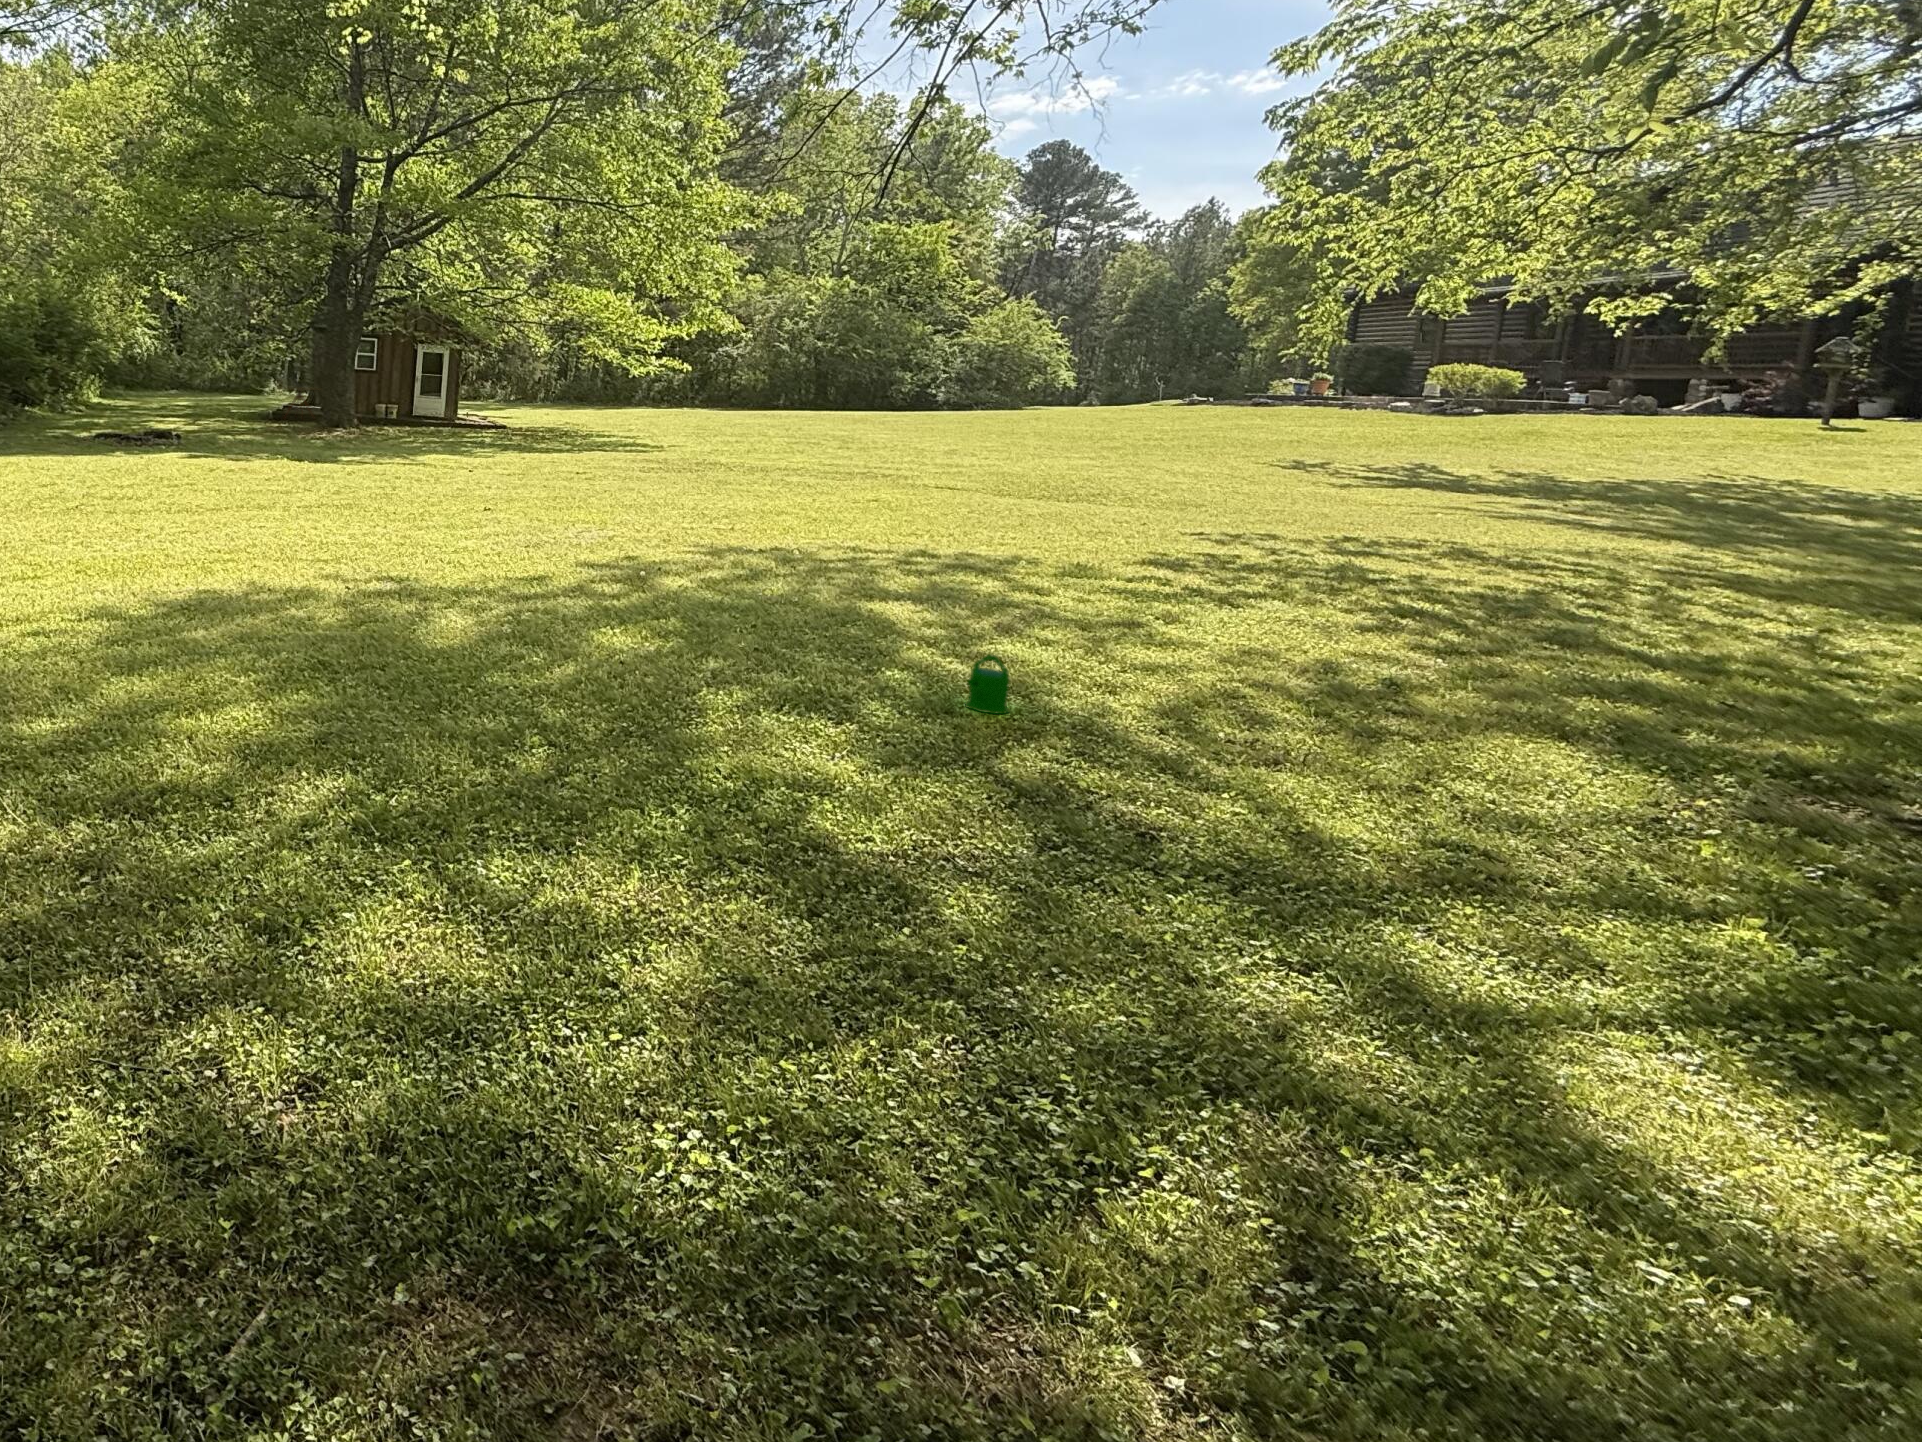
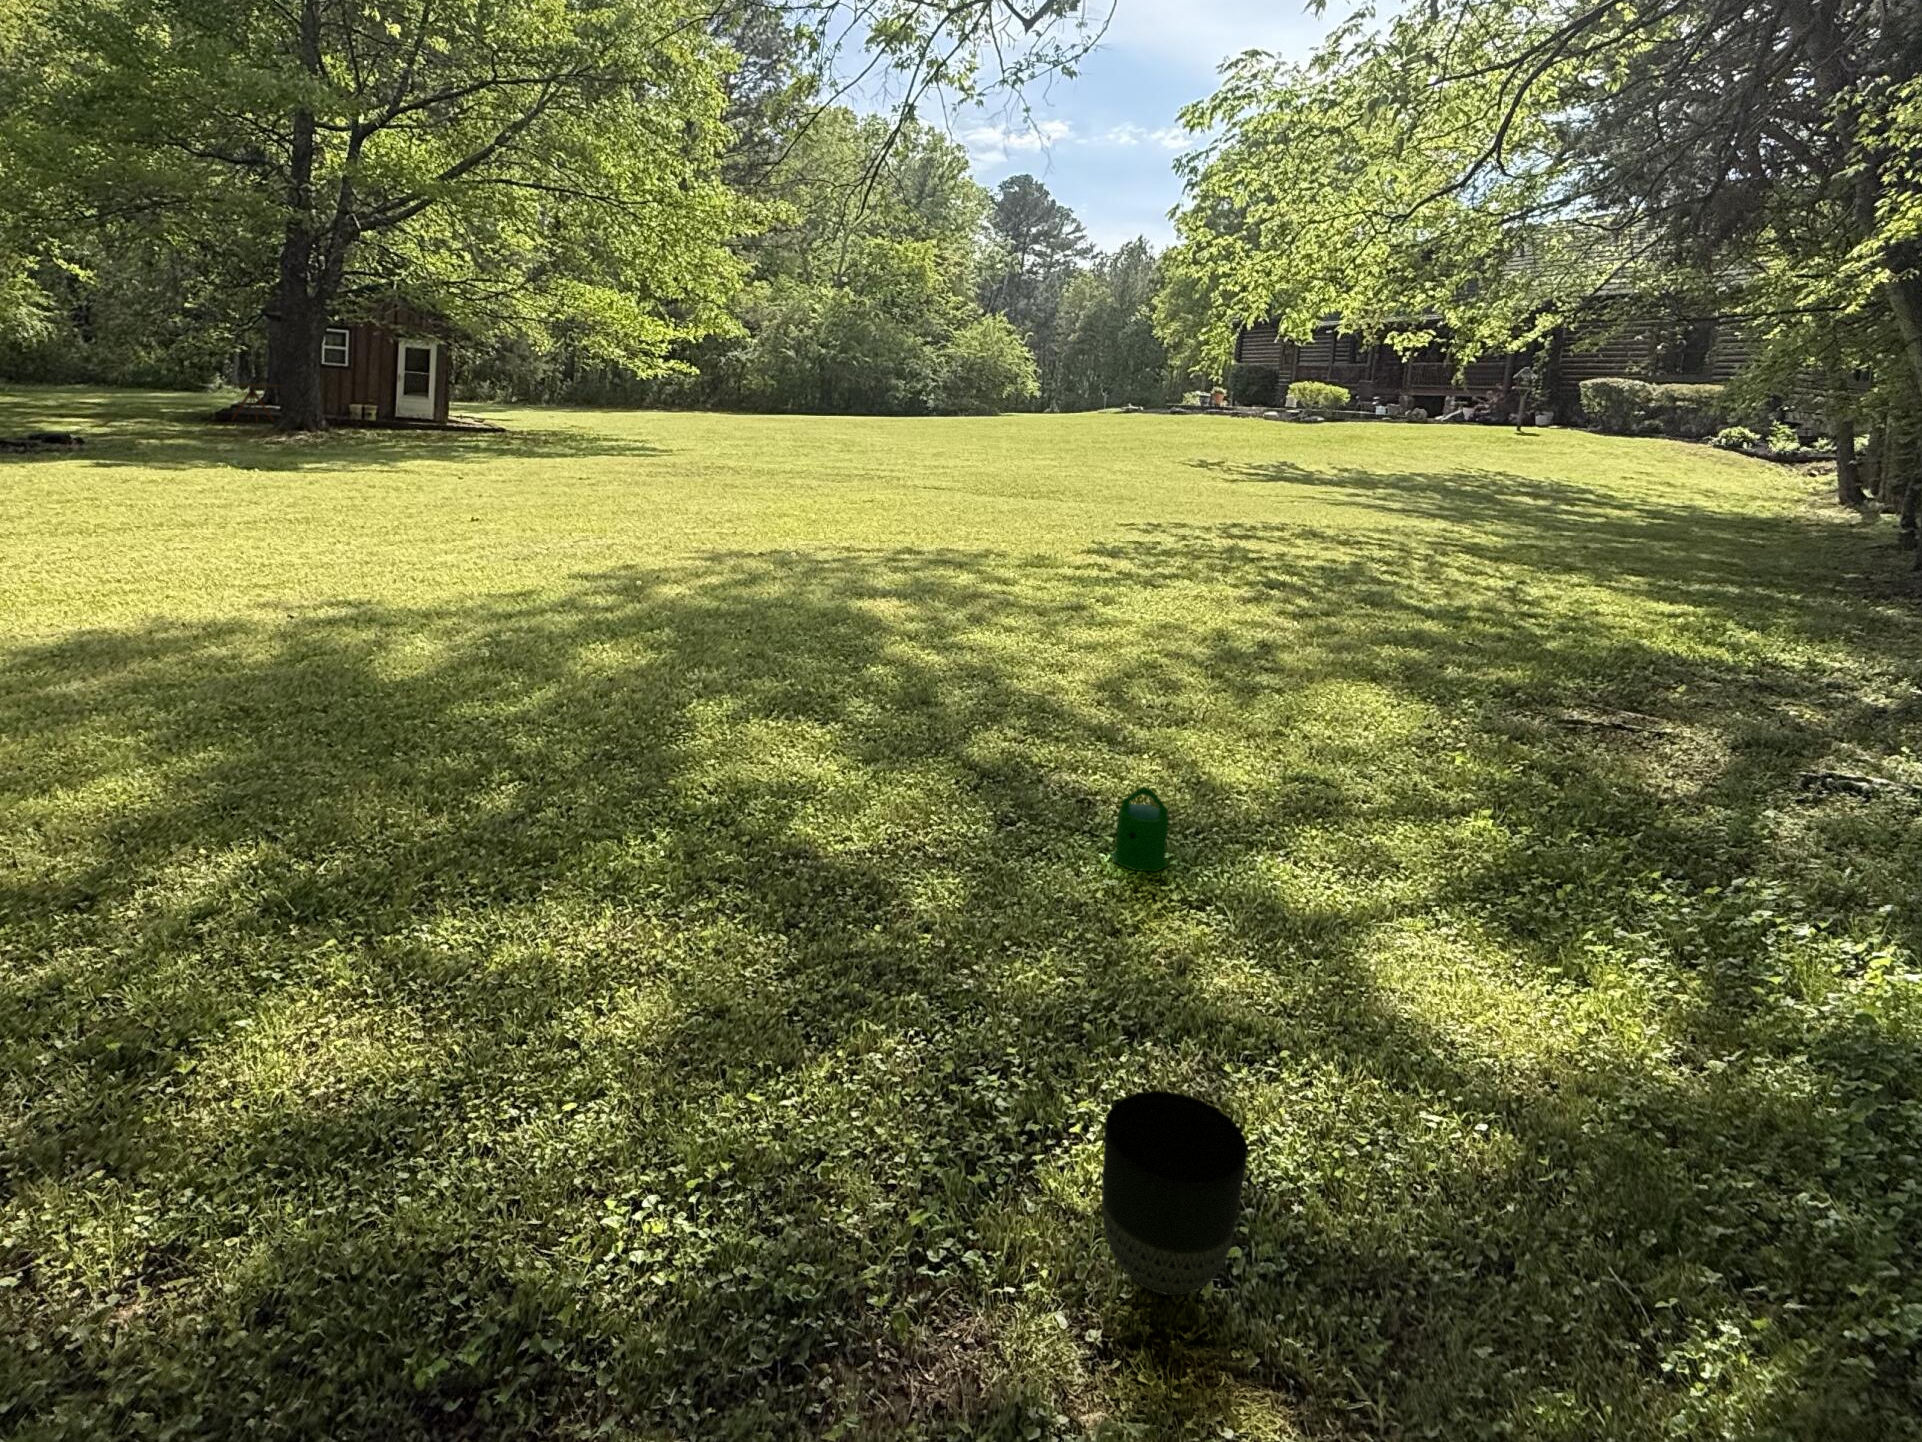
watering can: present [965,654,1010,714] -> present [1111,787,1169,872]
planter: none [1185,1143,1382,1374] -> present [1102,1091,1248,1295]

